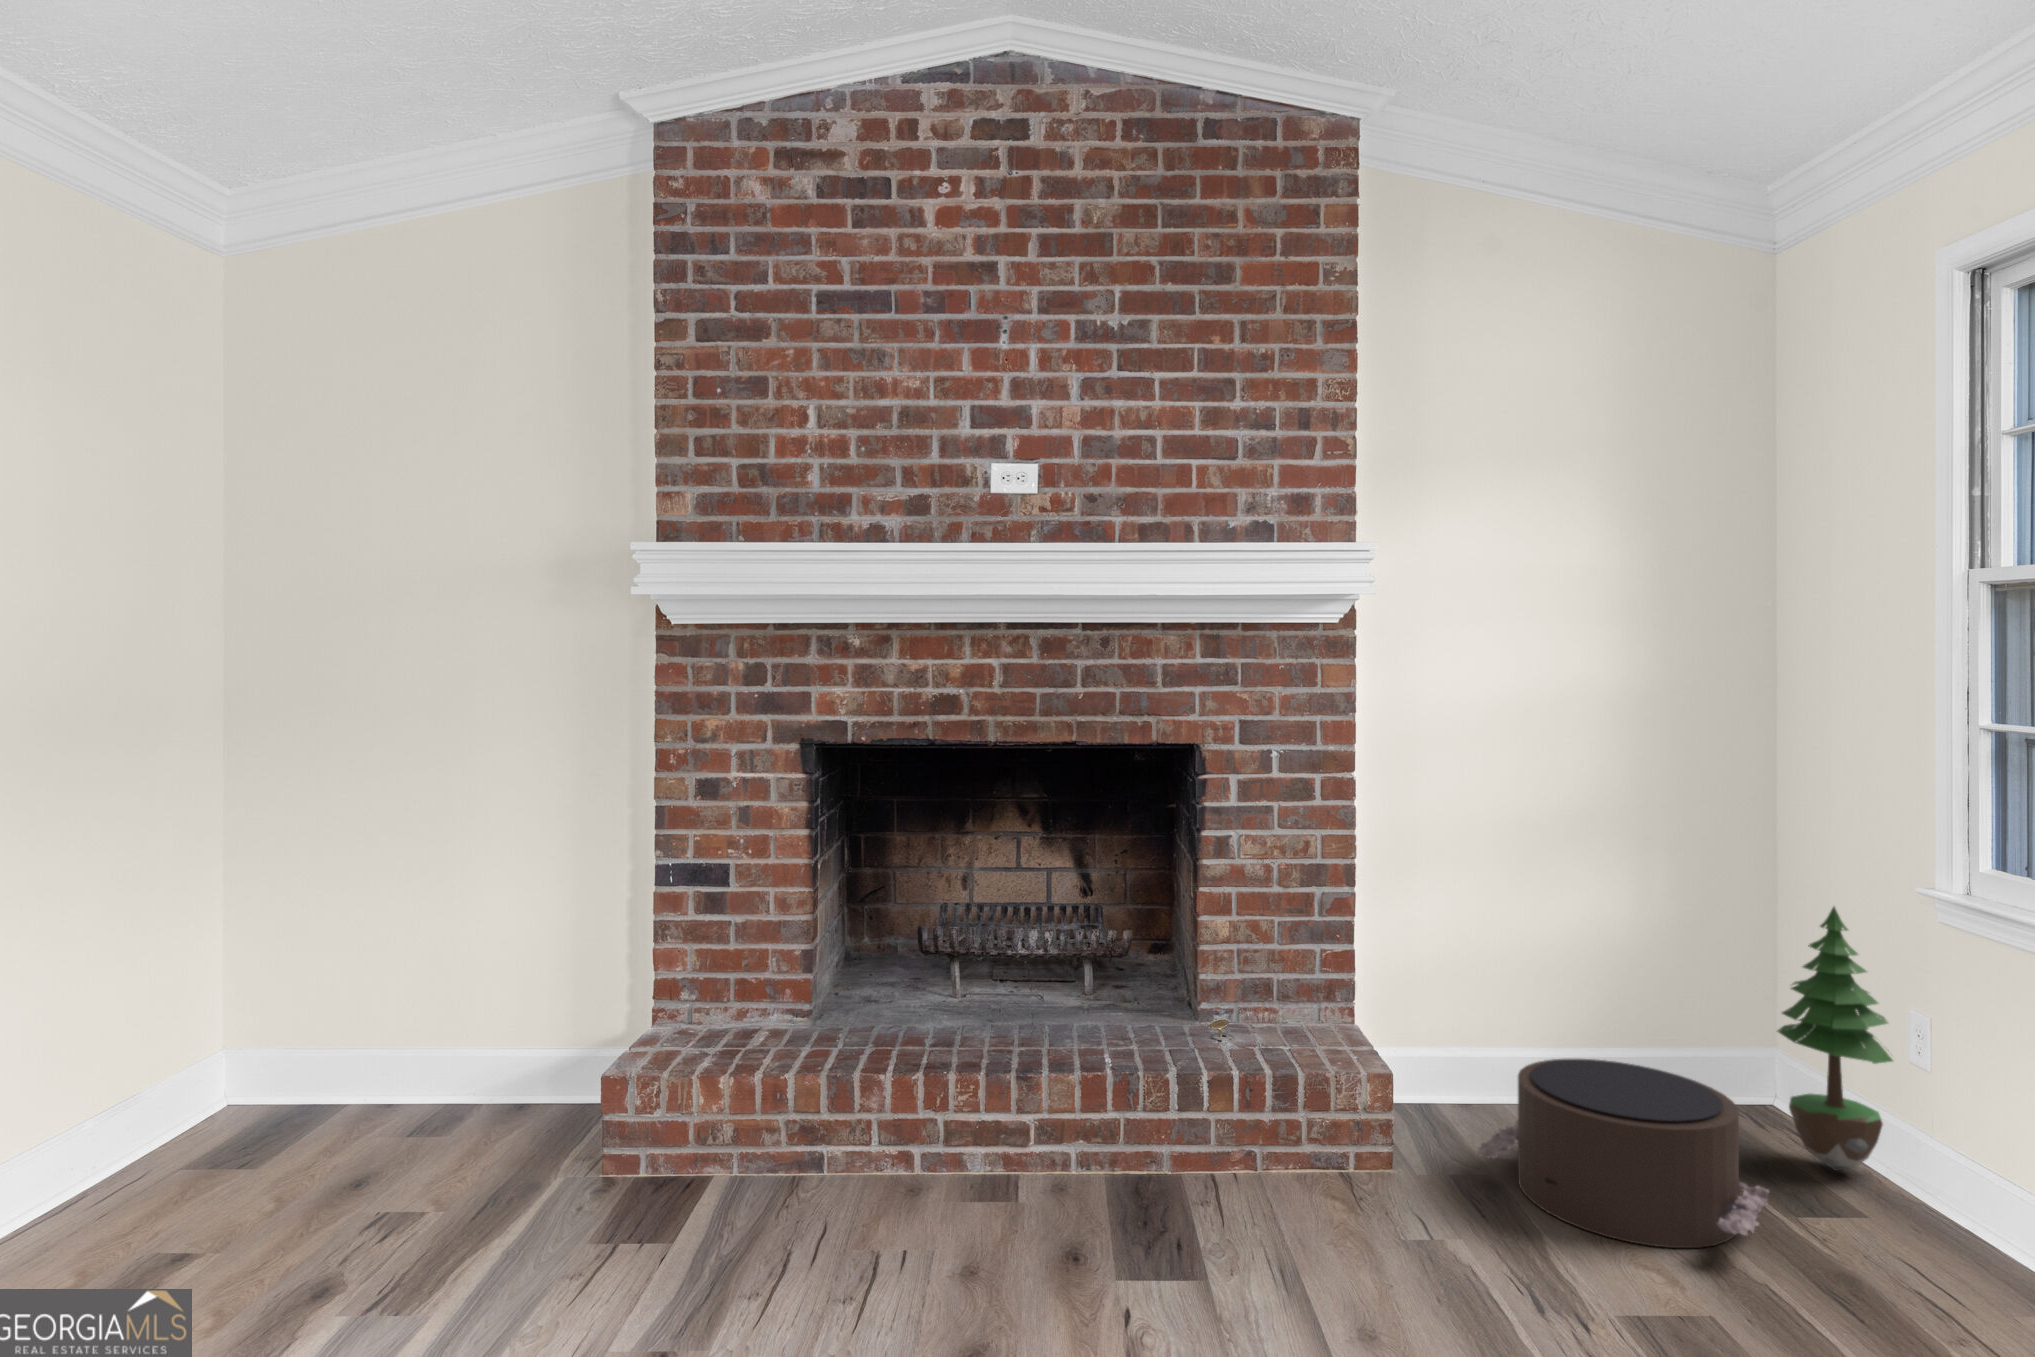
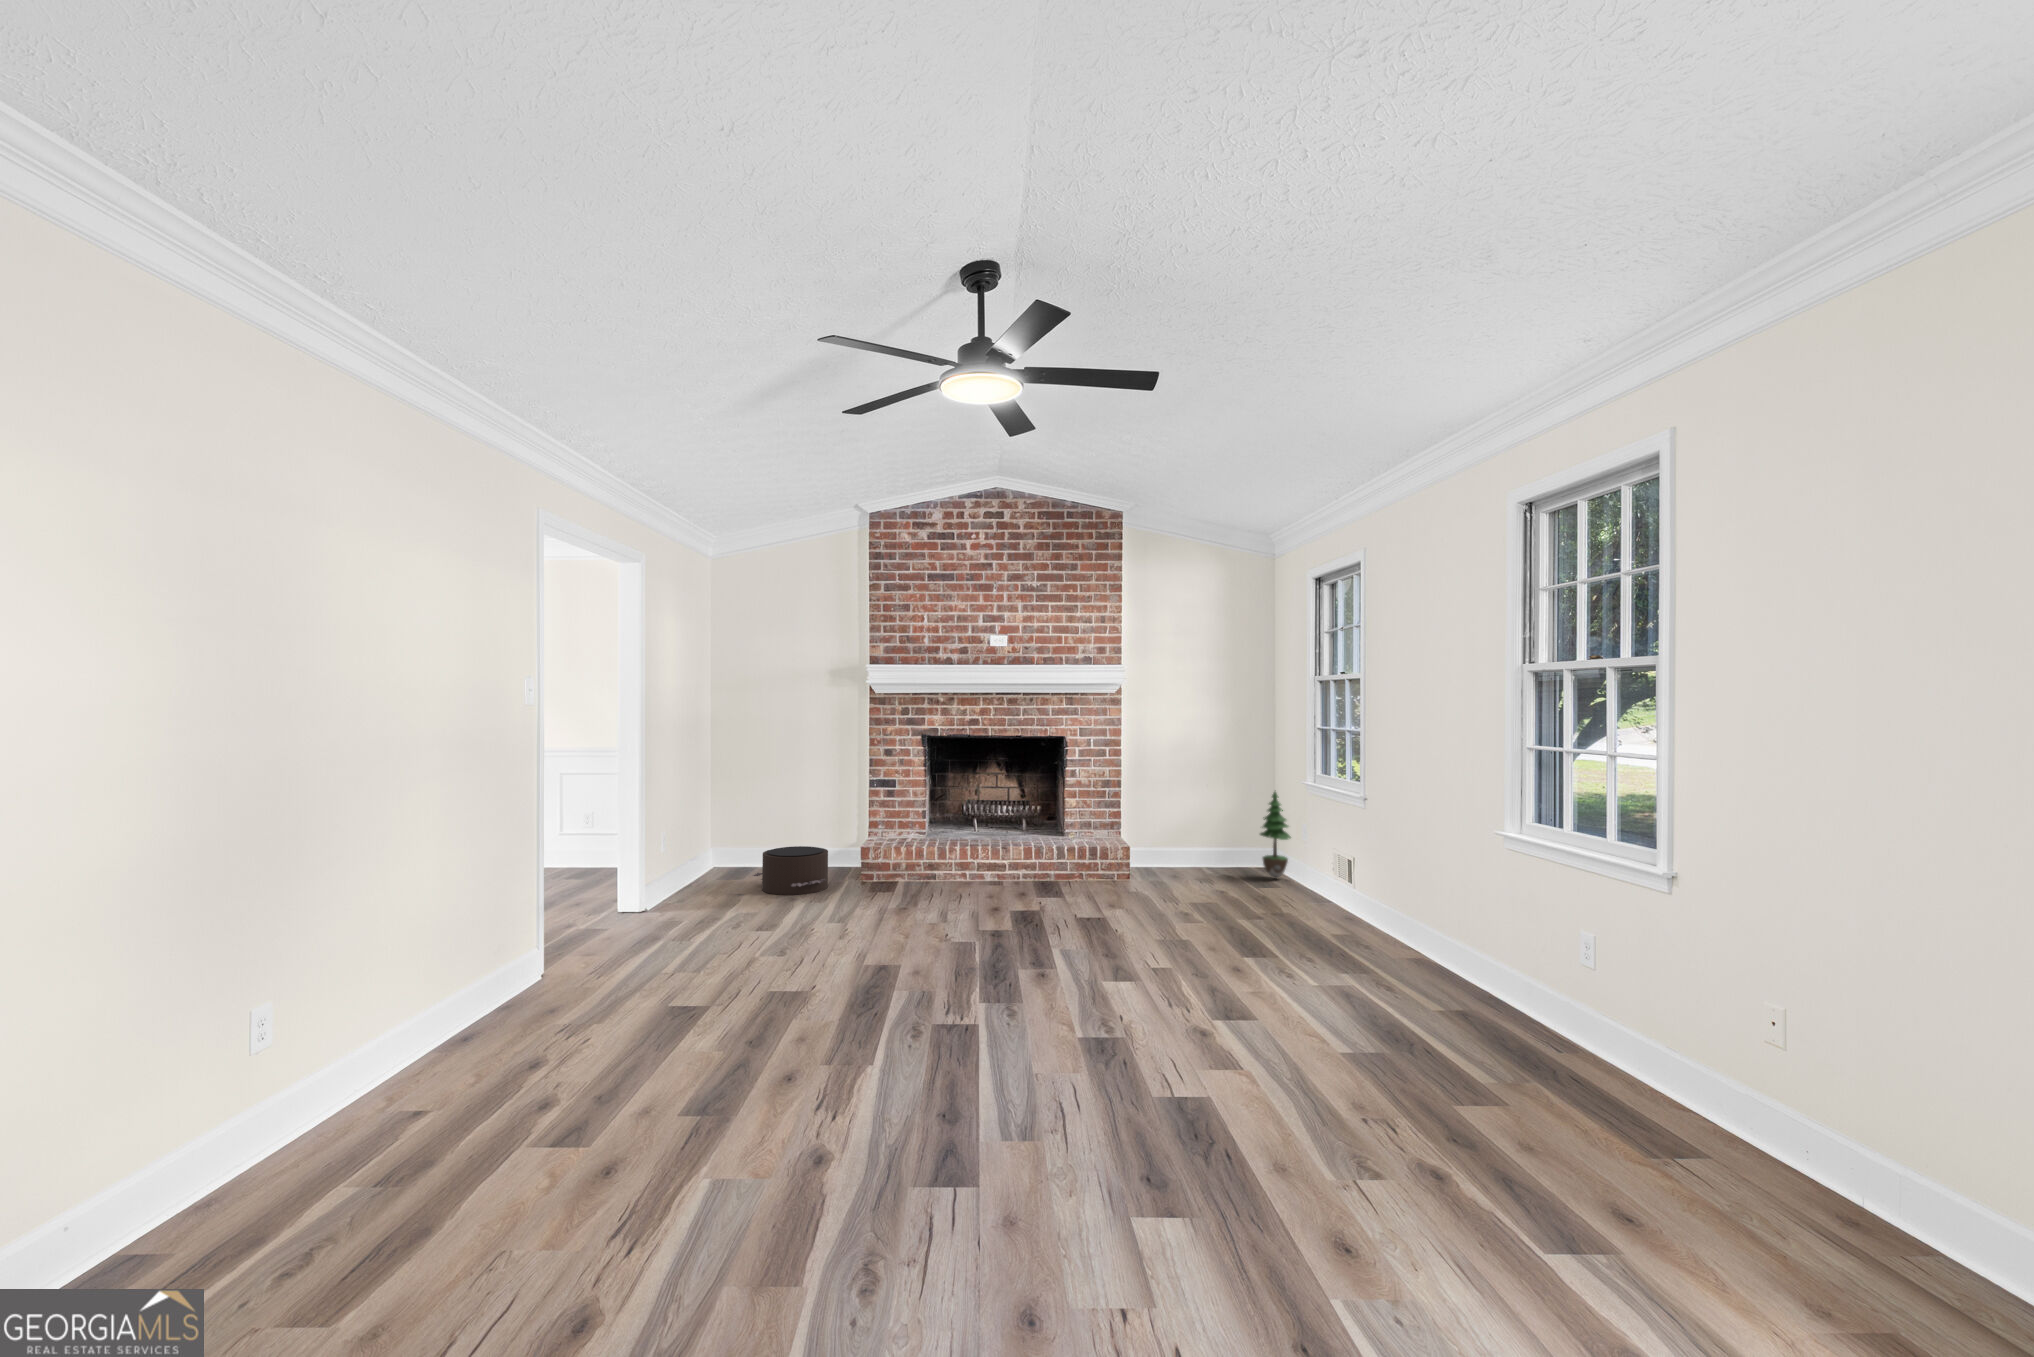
pouf: present [1477,1059,1770,1248] -> present [753,846,828,895]

